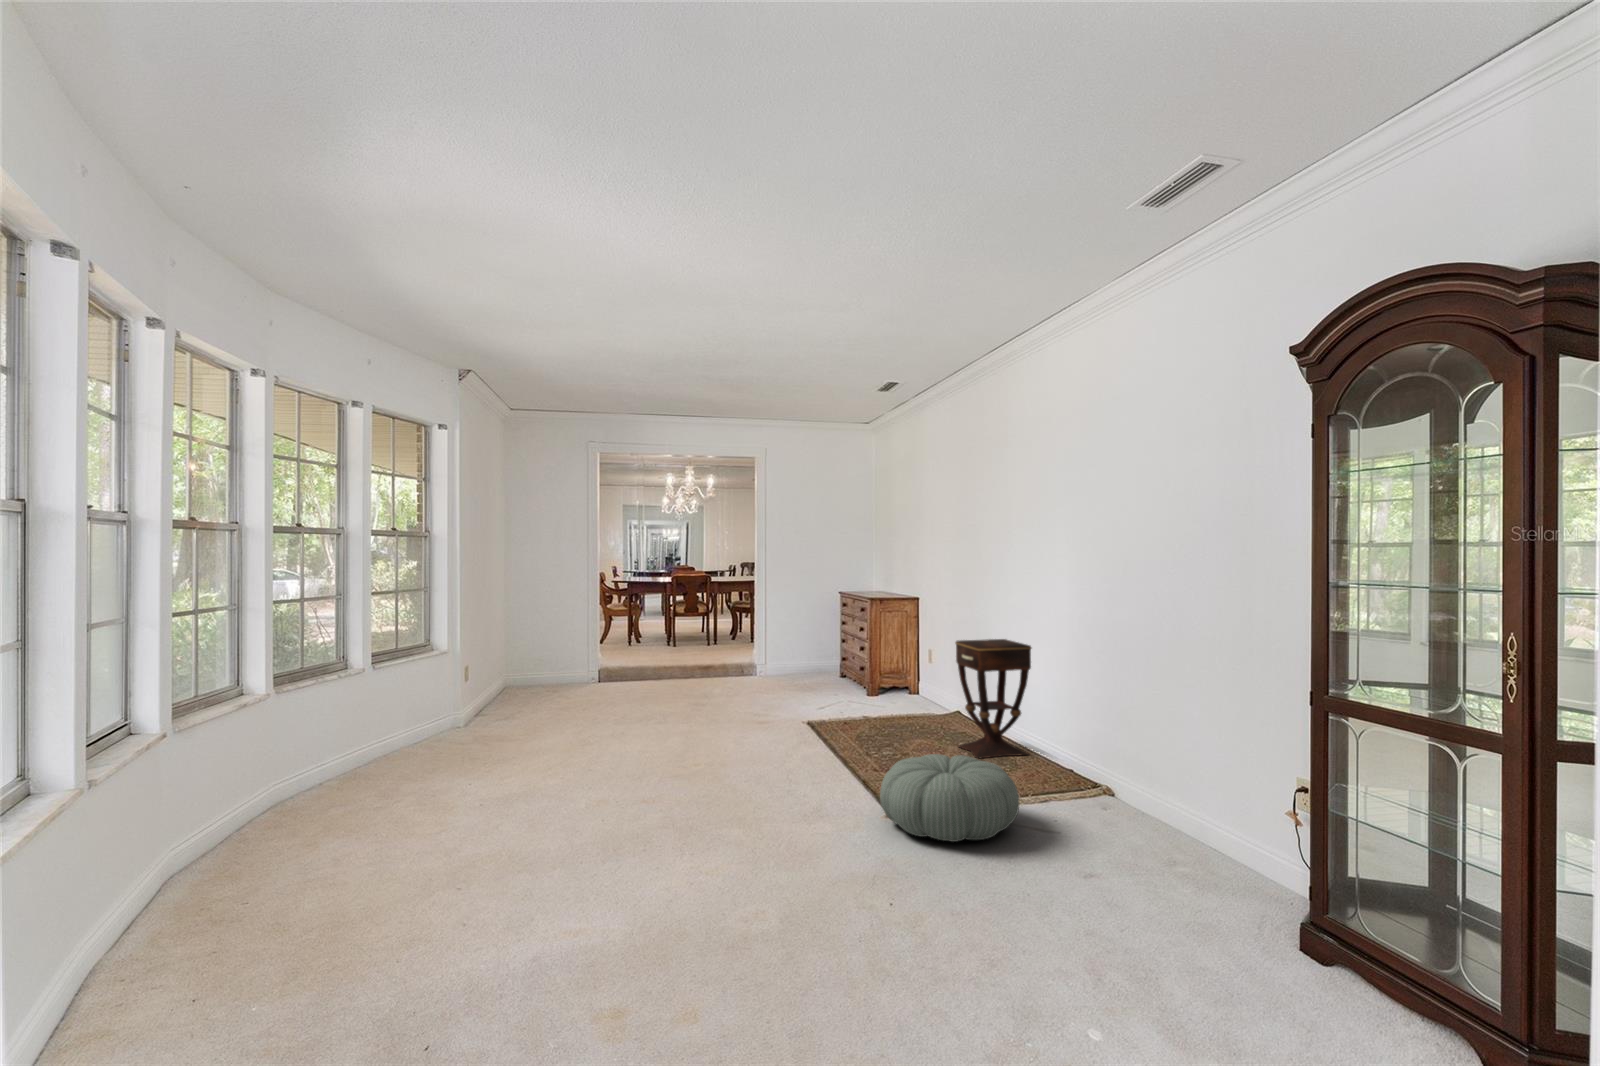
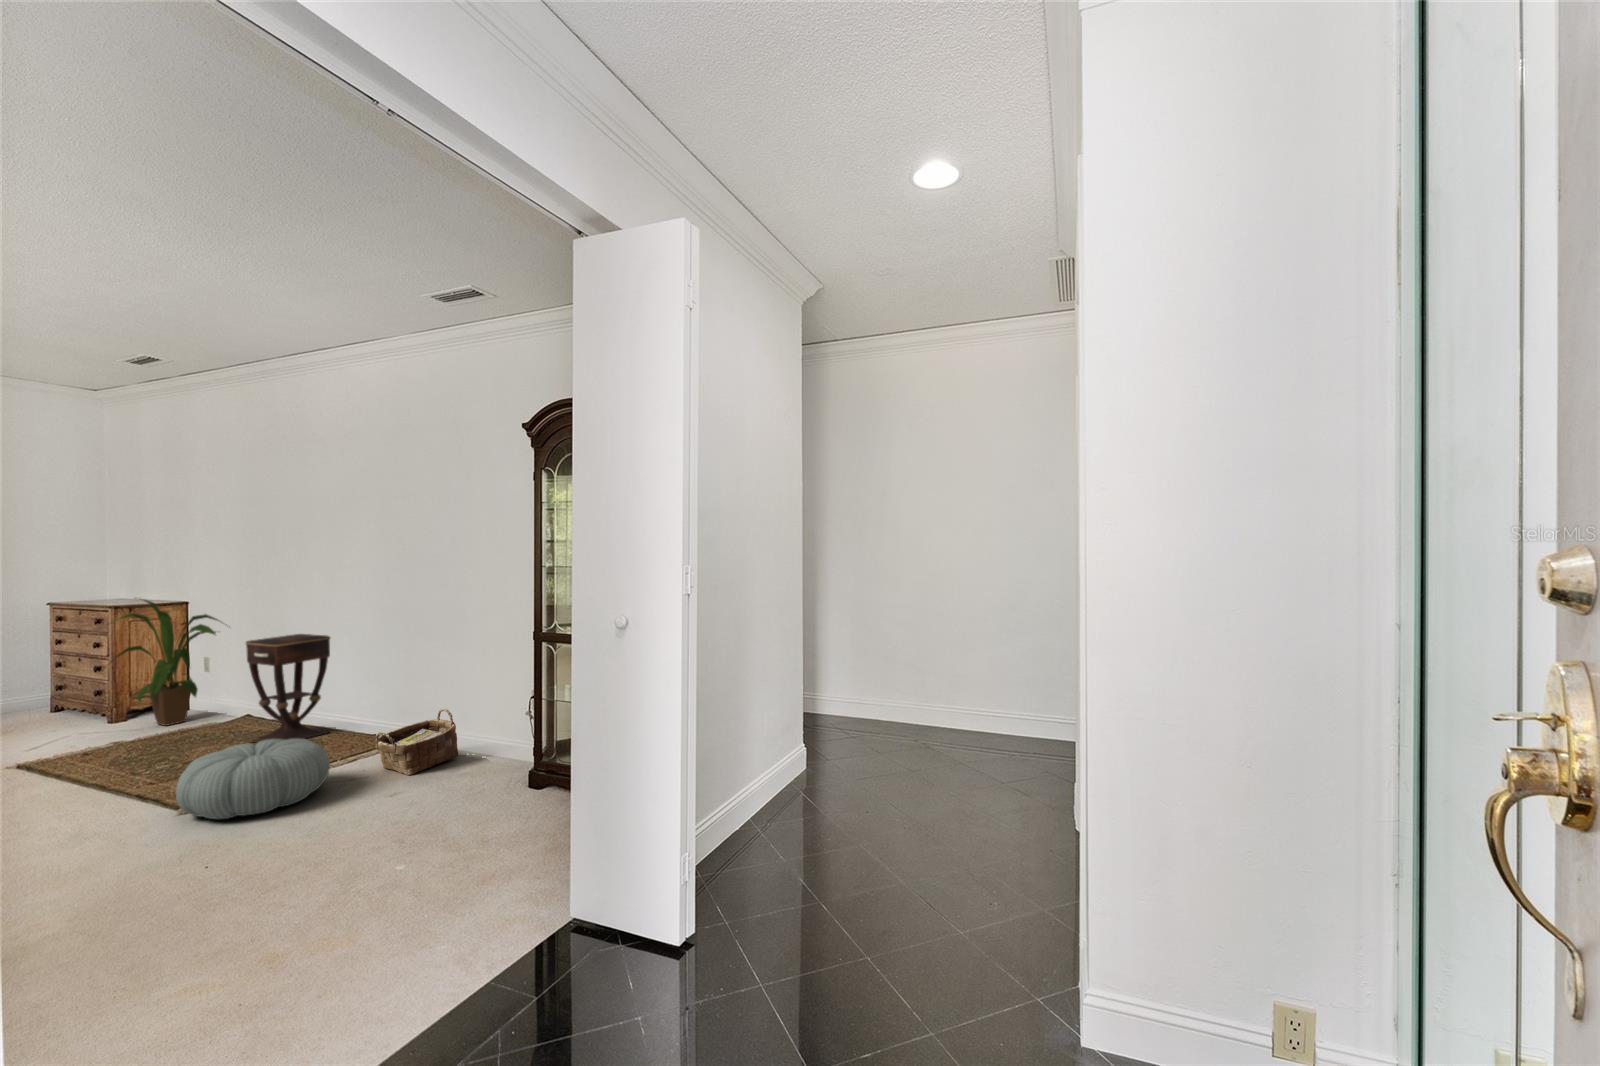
house plant: none [860,588,951,711] -> present [108,600,218,726]
woven basket: none [1070,764,1174,844] -> present [375,709,458,775]

